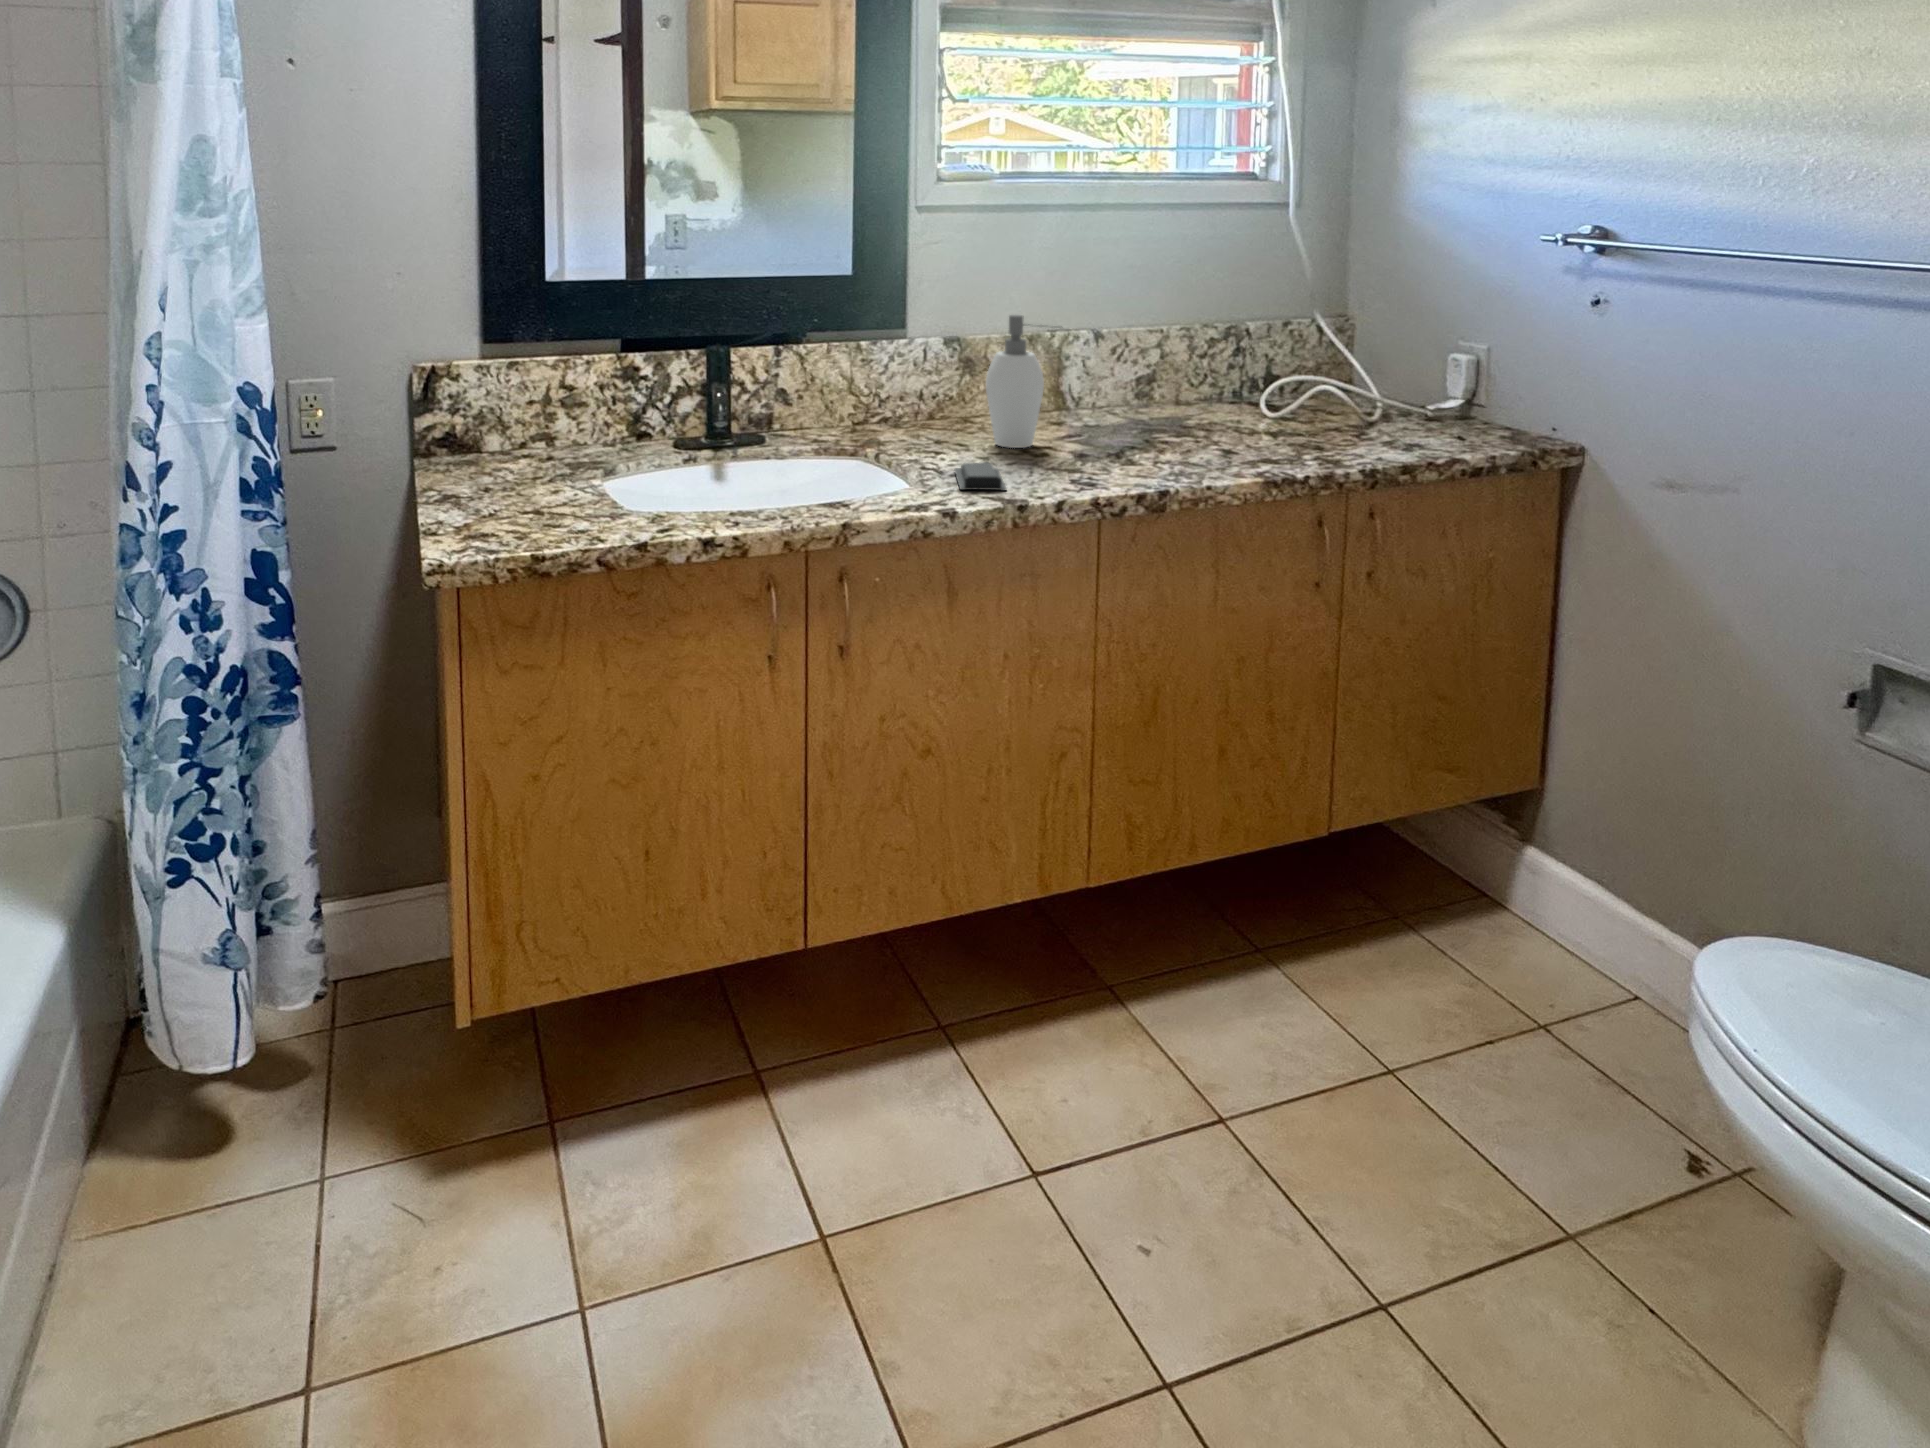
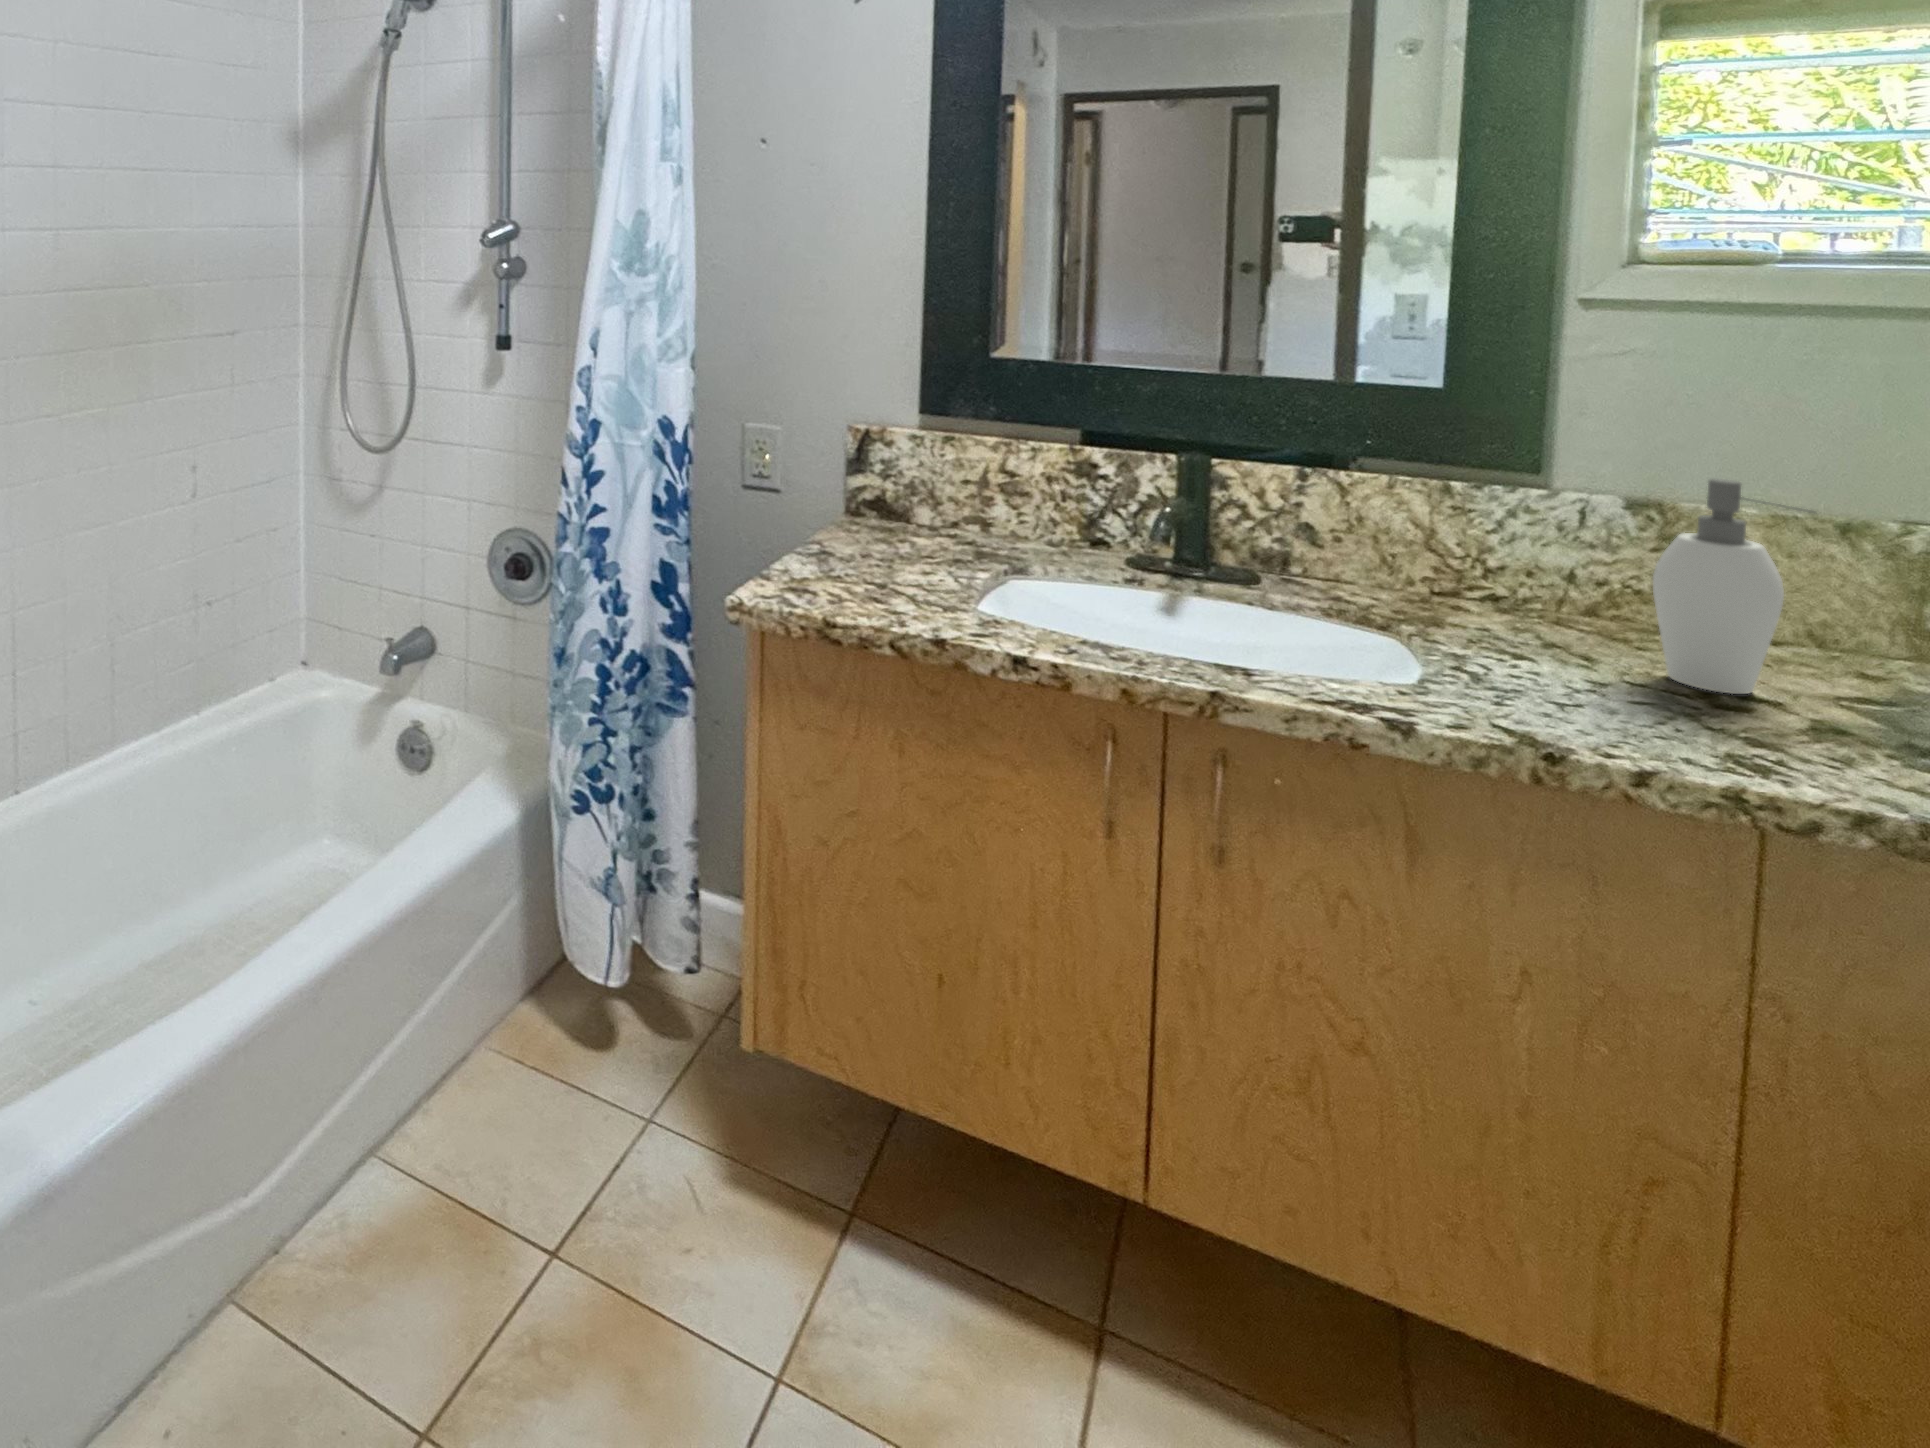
soap bar: present [954,462,1006,491] -> none [1463,676,1591,729]

